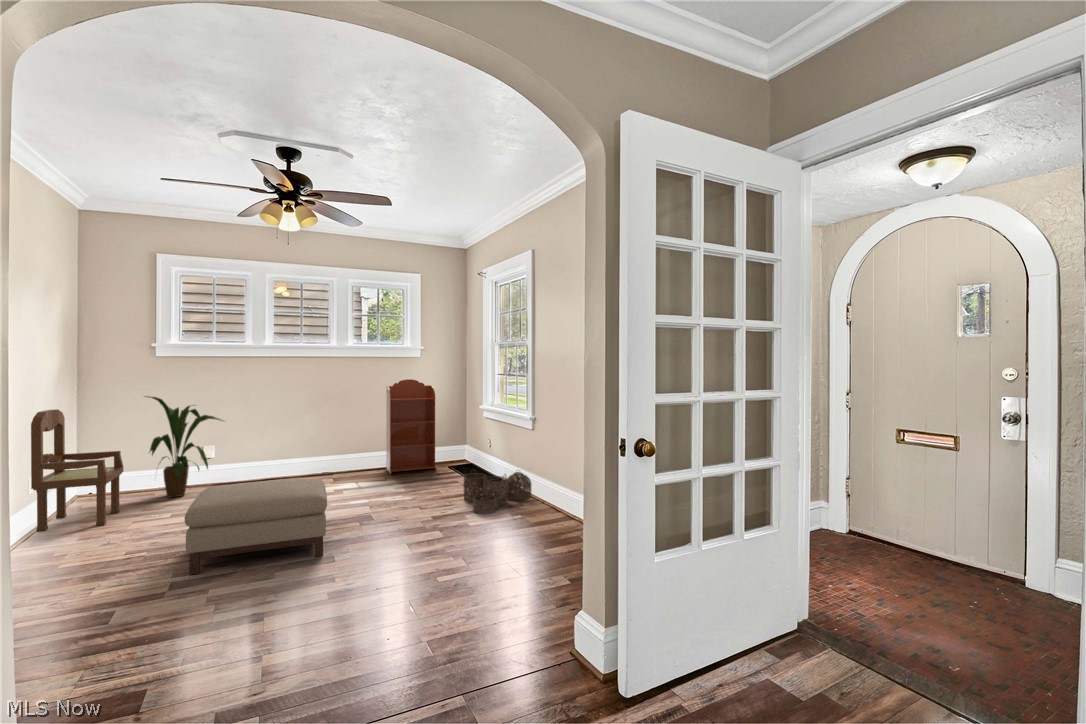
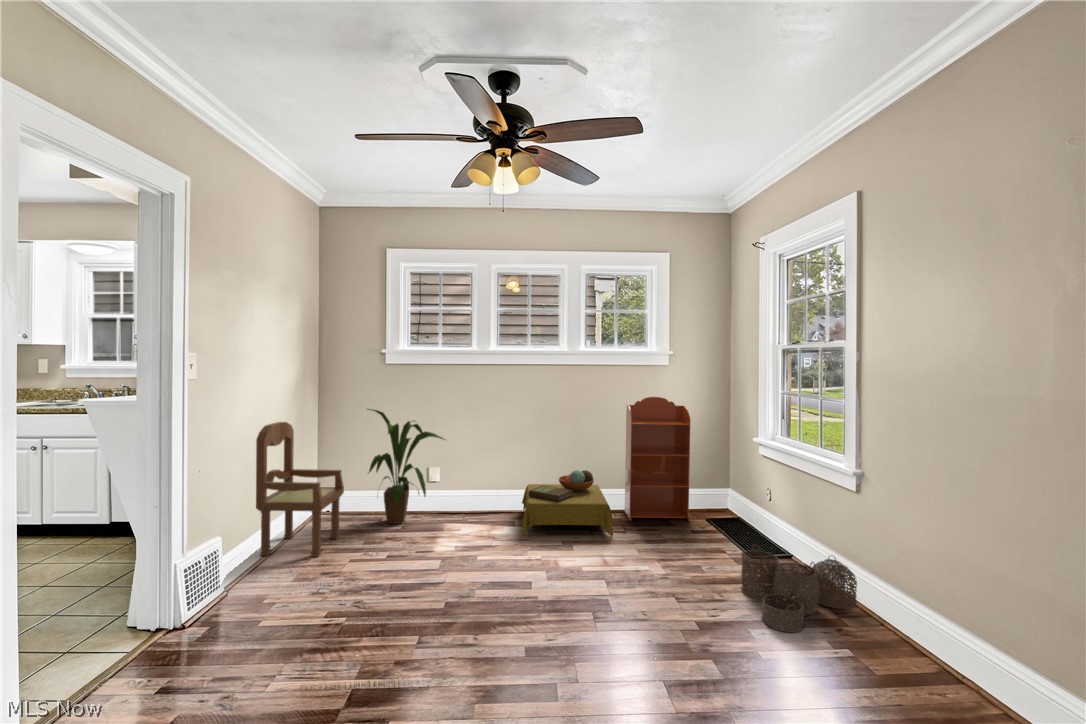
side table: none [298,438,377,492] -> present [522,470,613,537]
ottoman: present [184,478,327,575] -> none [364,542,547,680]

